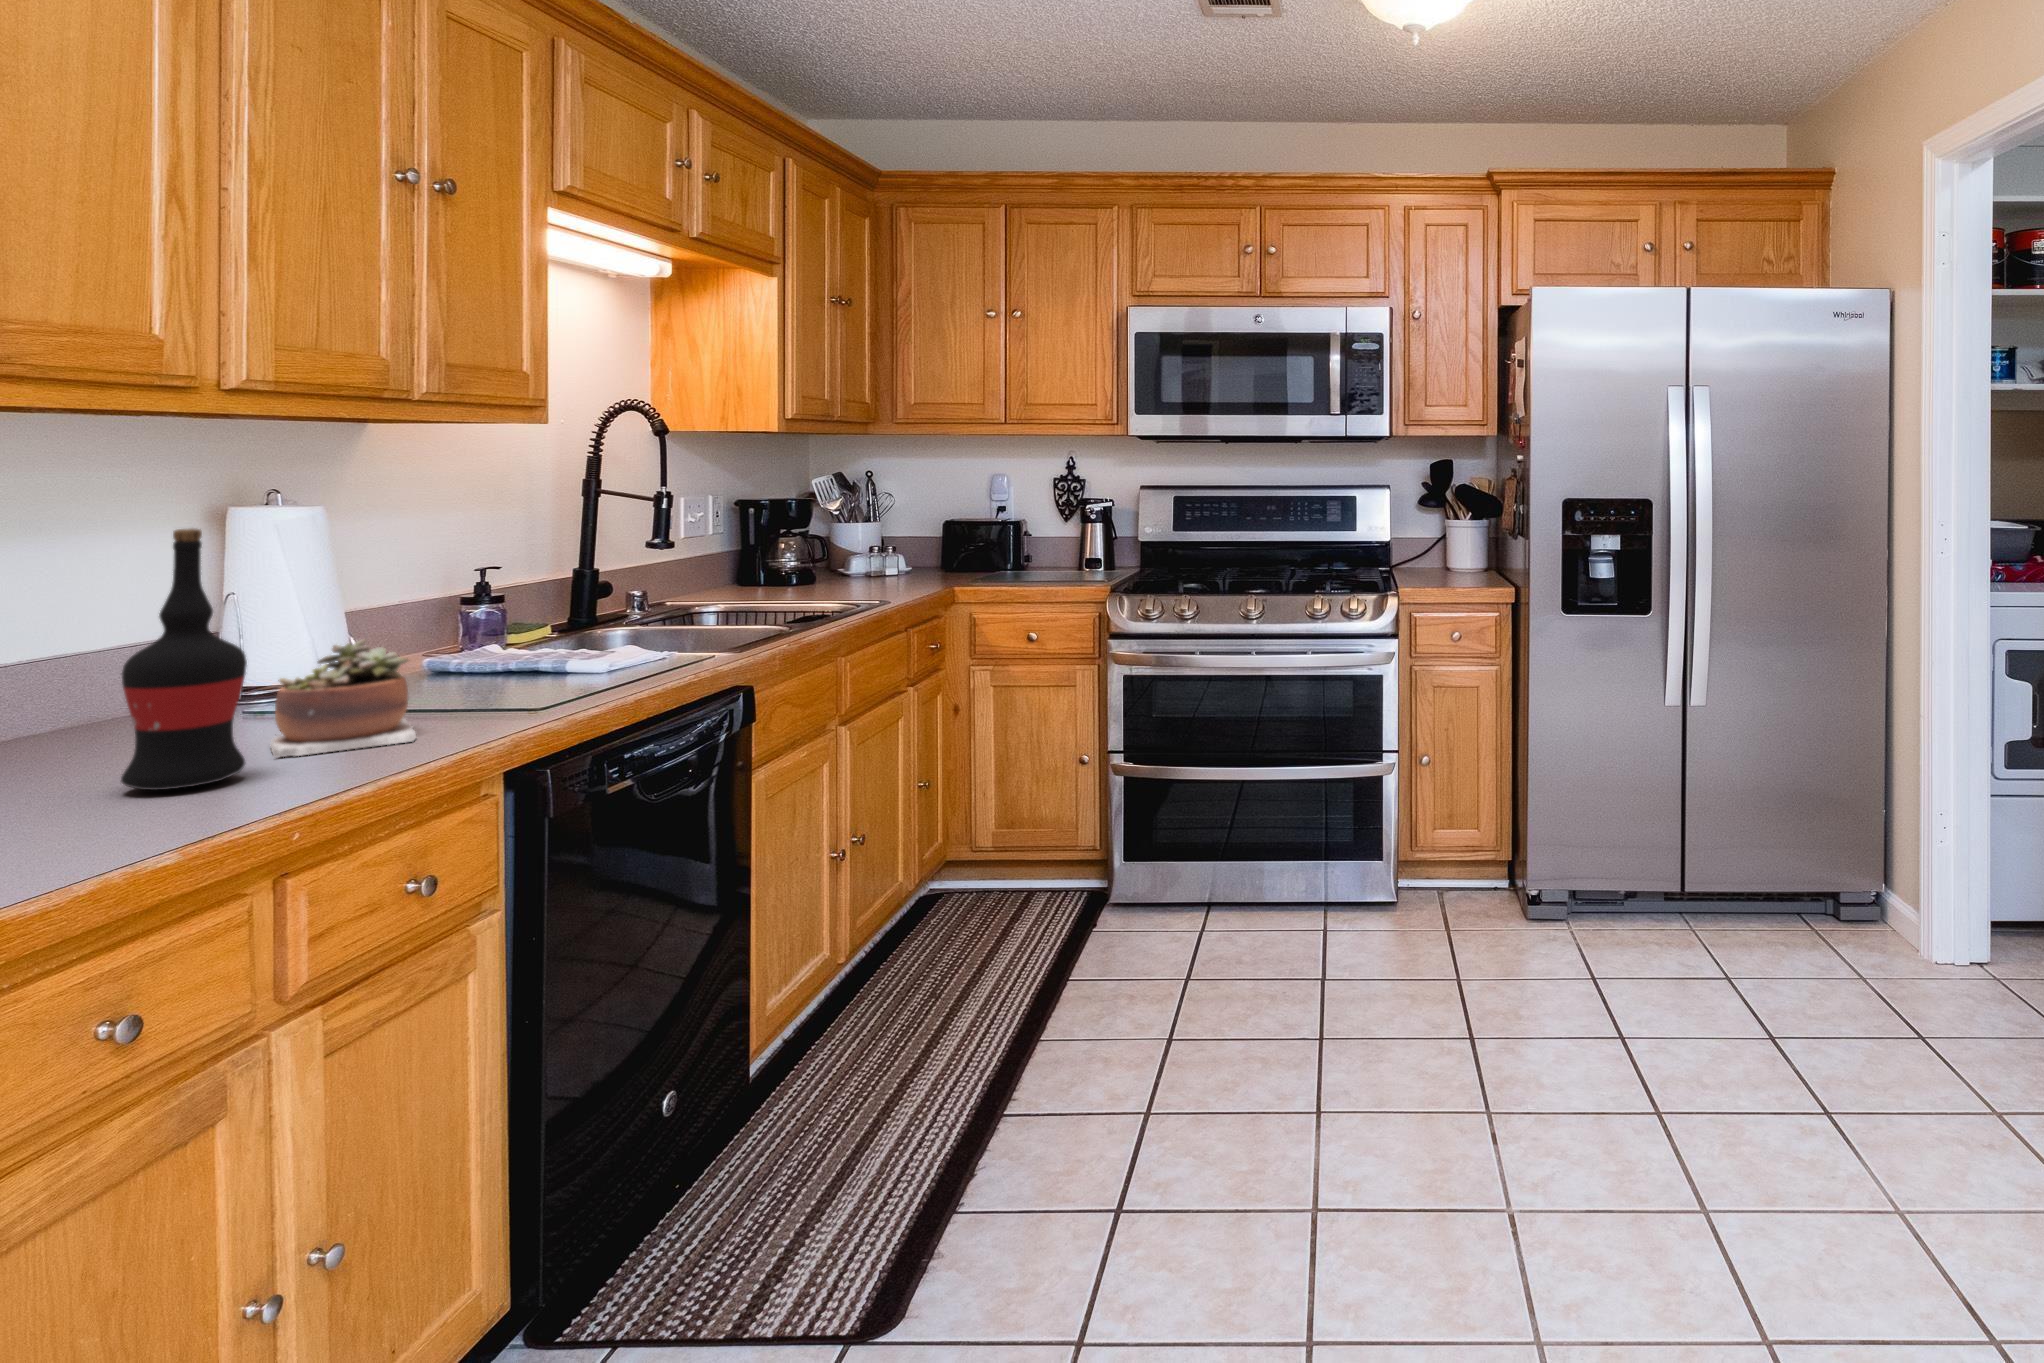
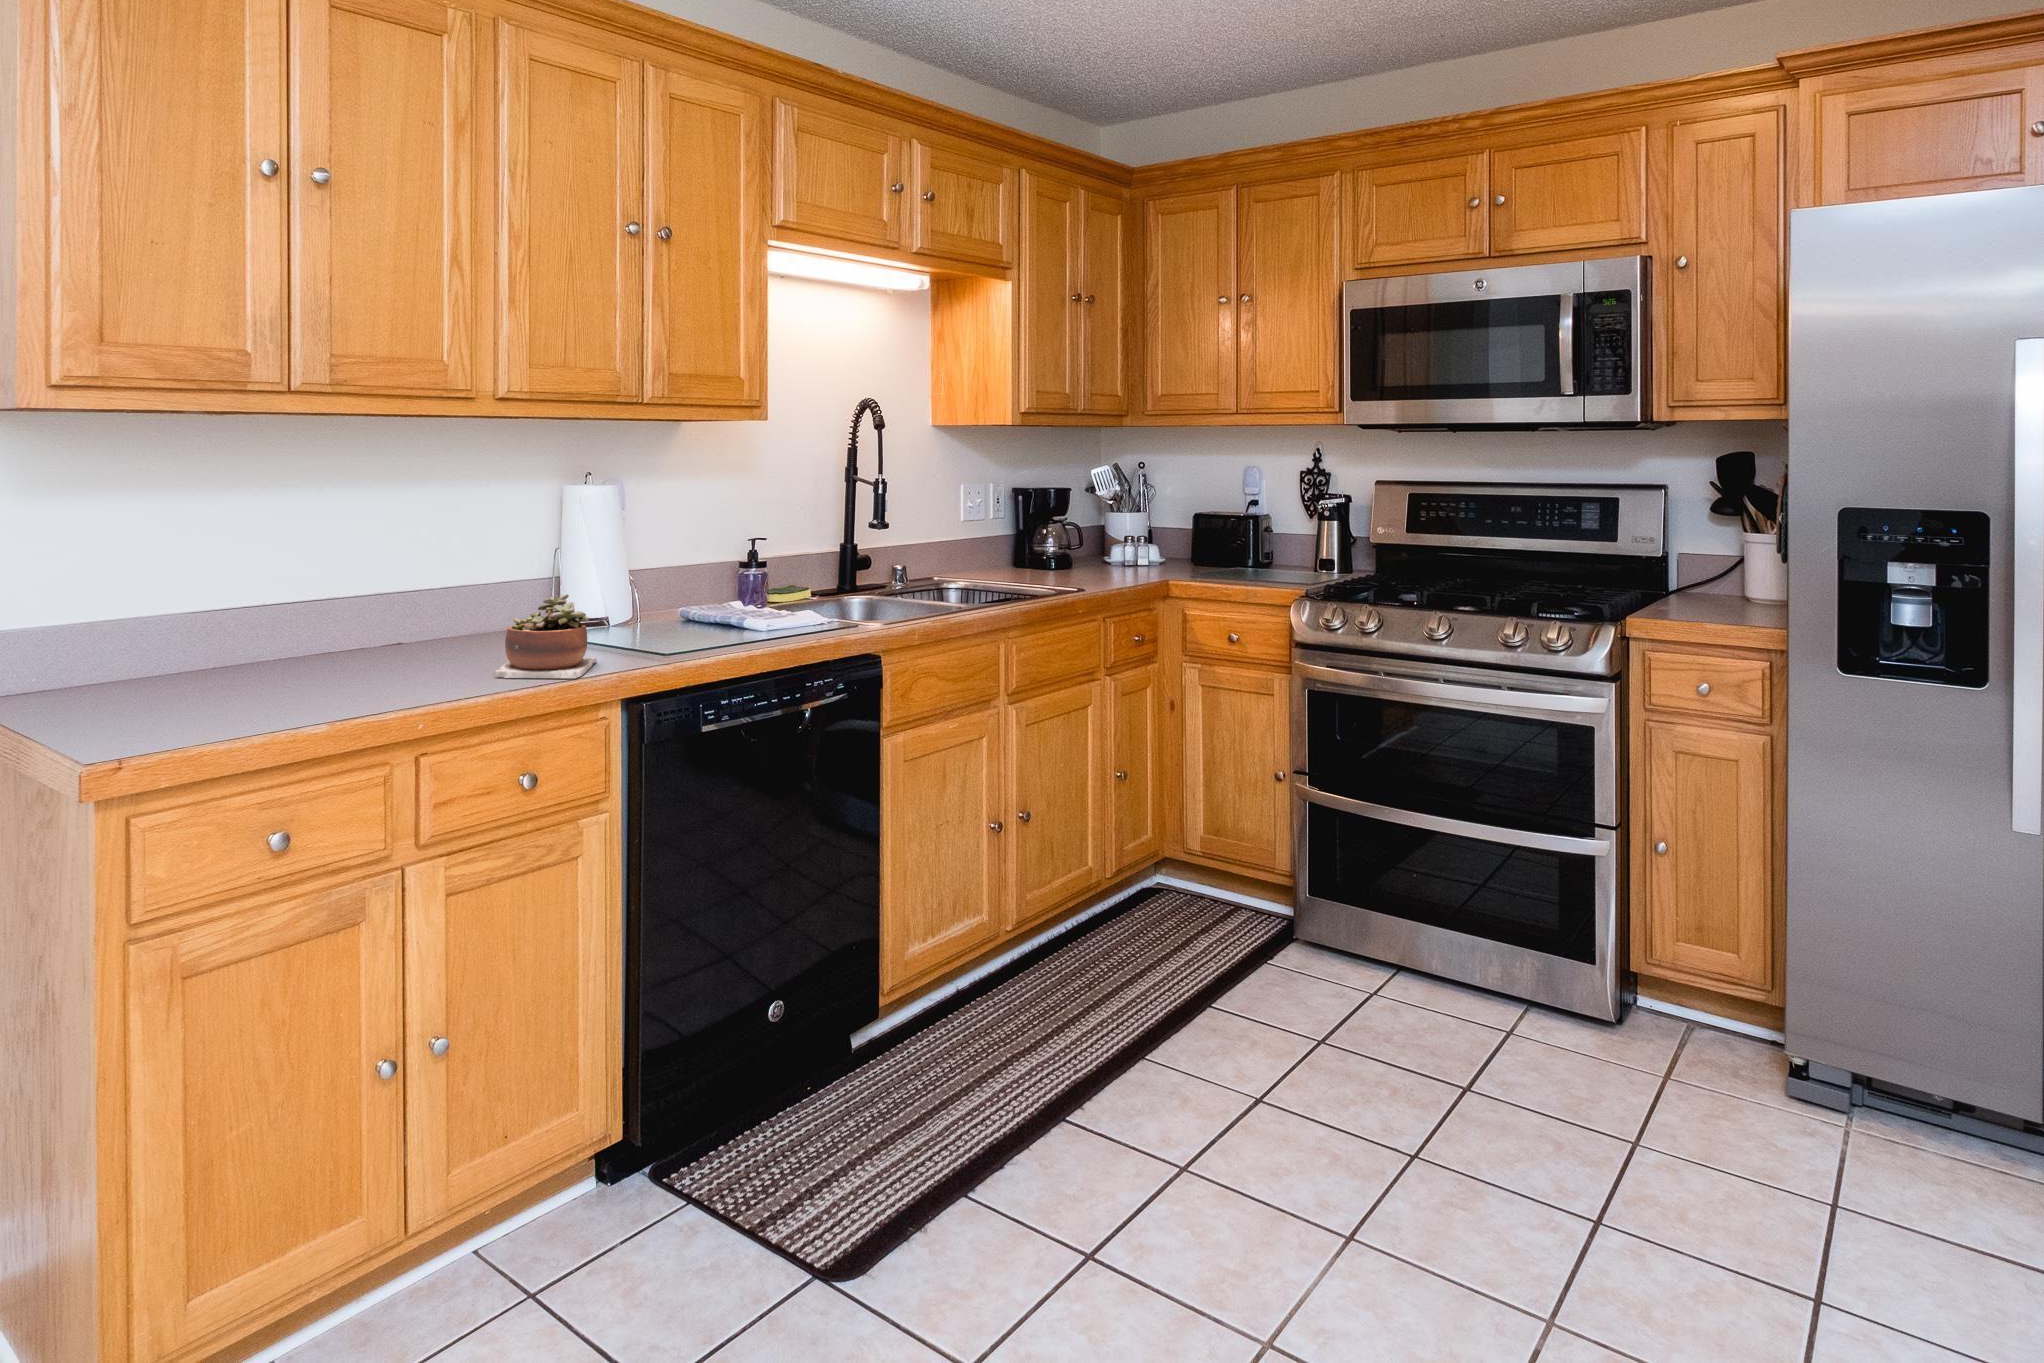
wine bottle: present [121,529,247,790] -> none [390,509,460,693]

